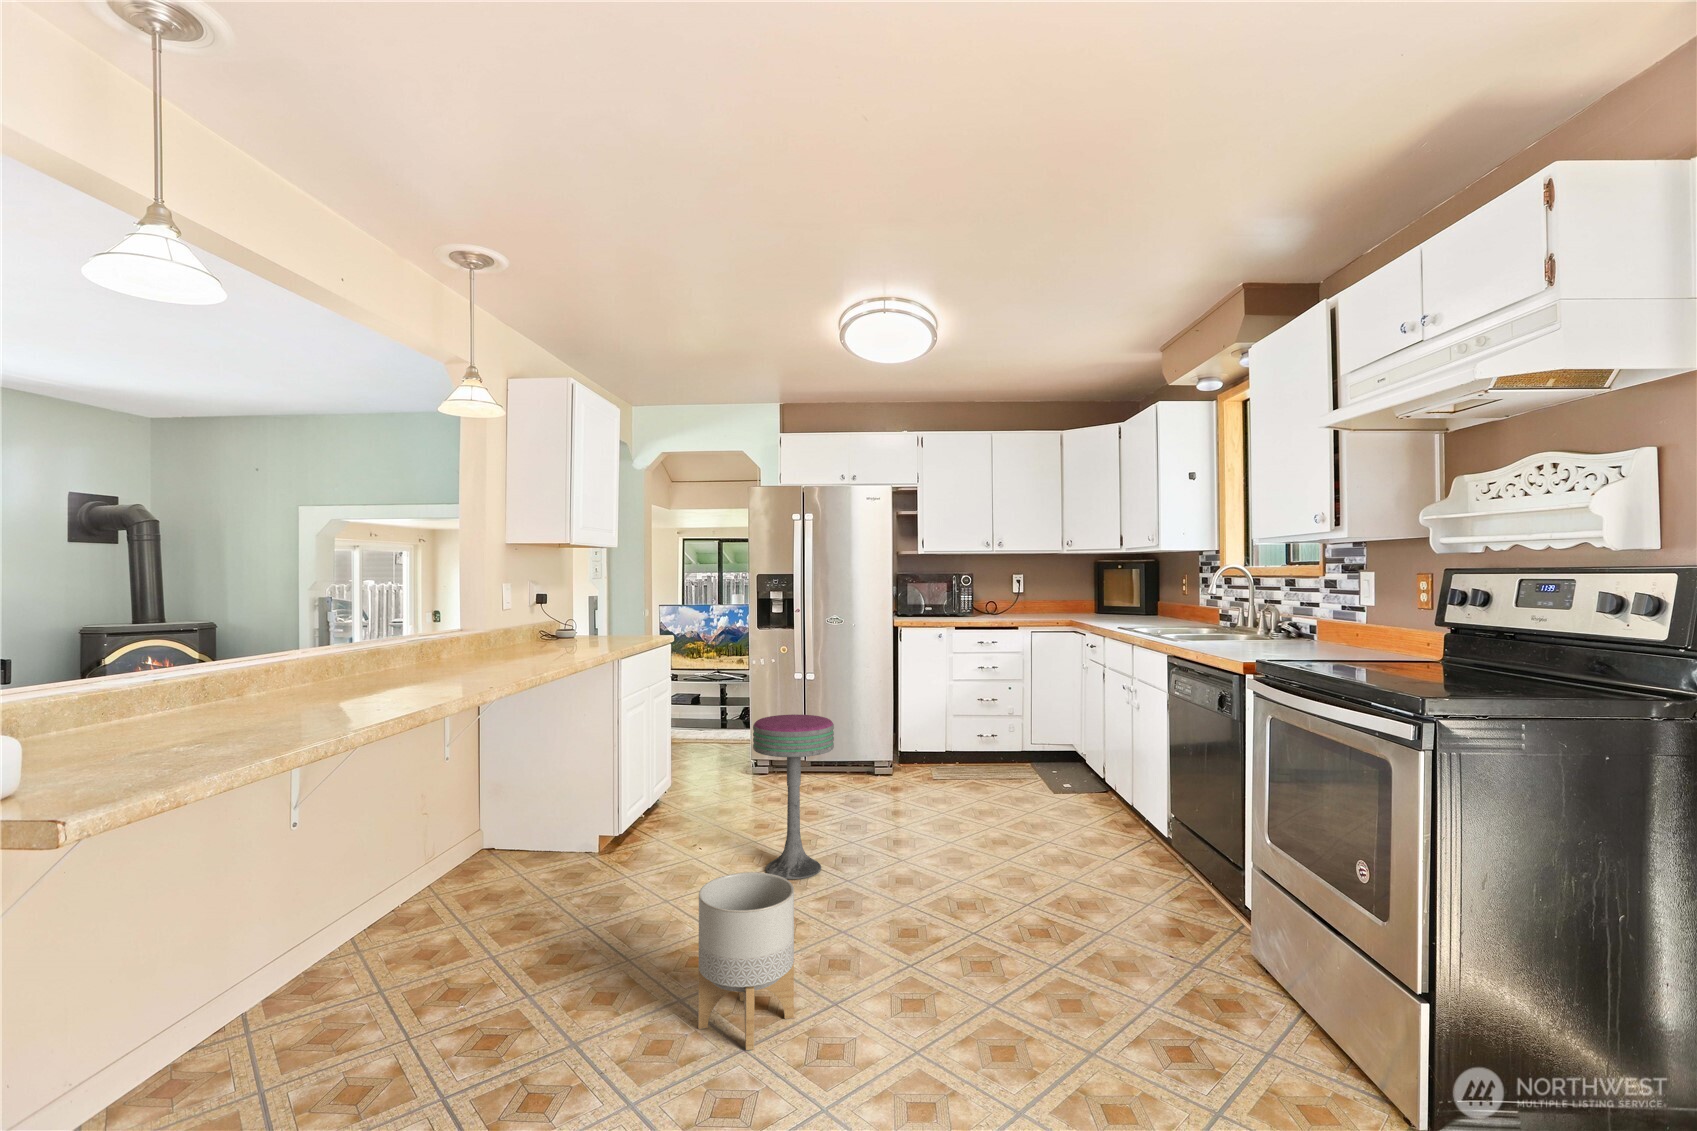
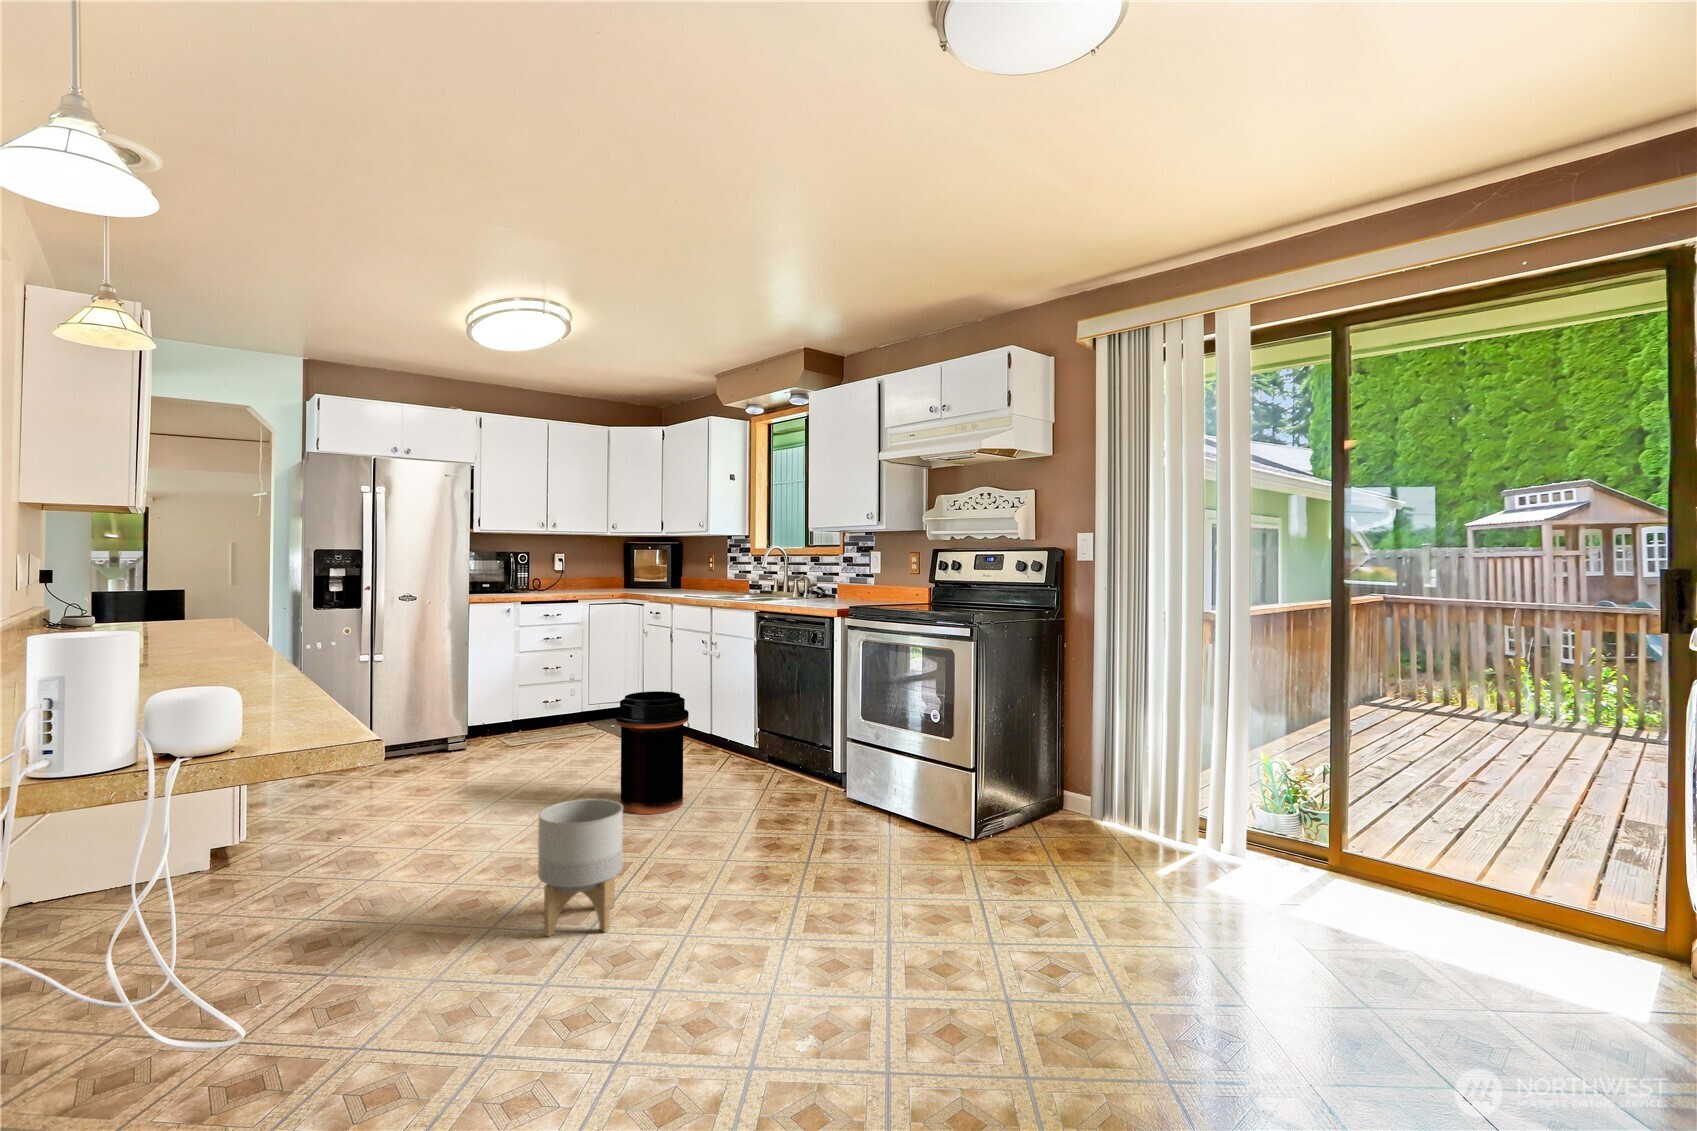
bar stool: present [753,714,834,879] -> none [431,684,518,842]
trash can: none [938,746,1026,901] -> present [616,691,689,814]

